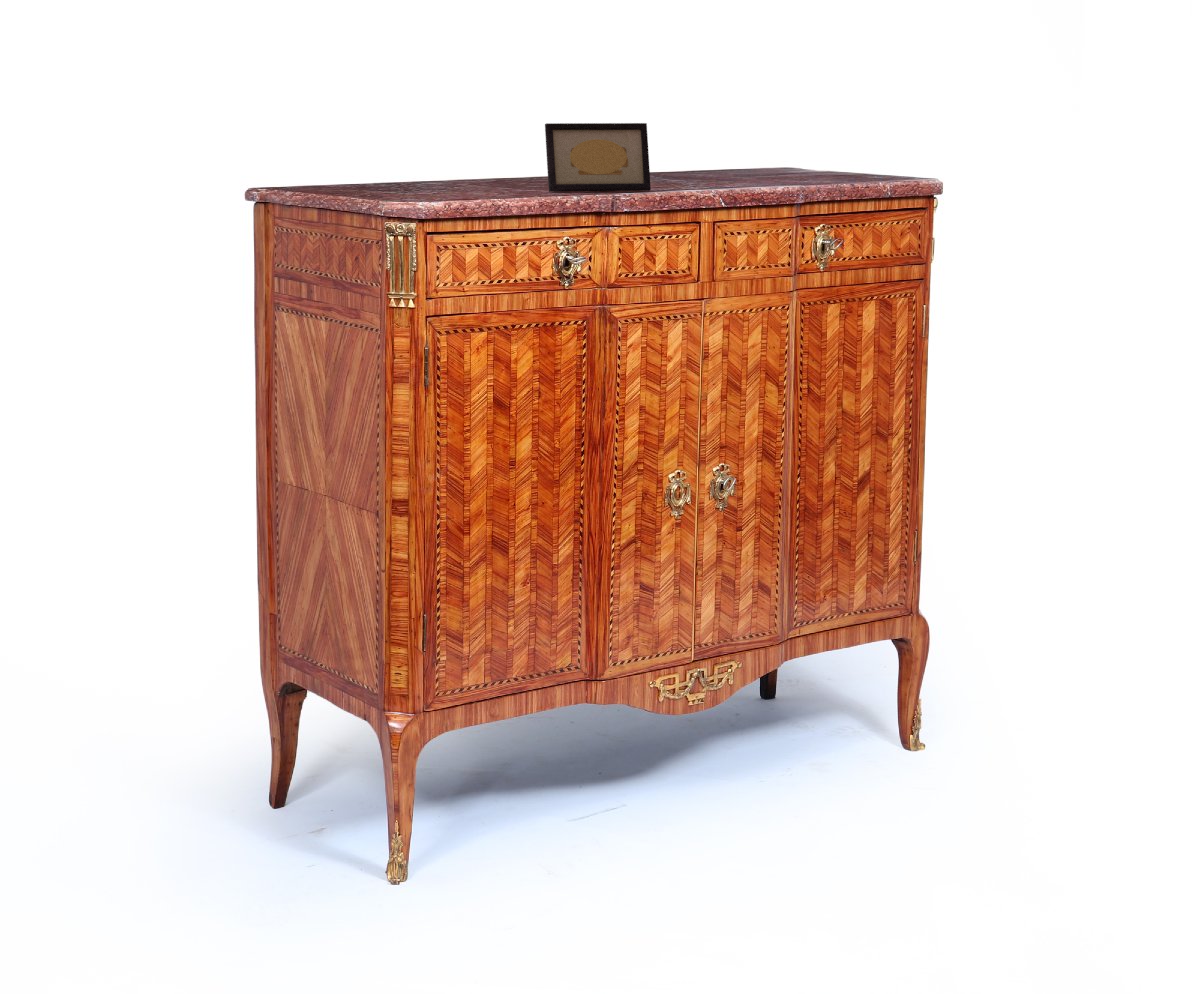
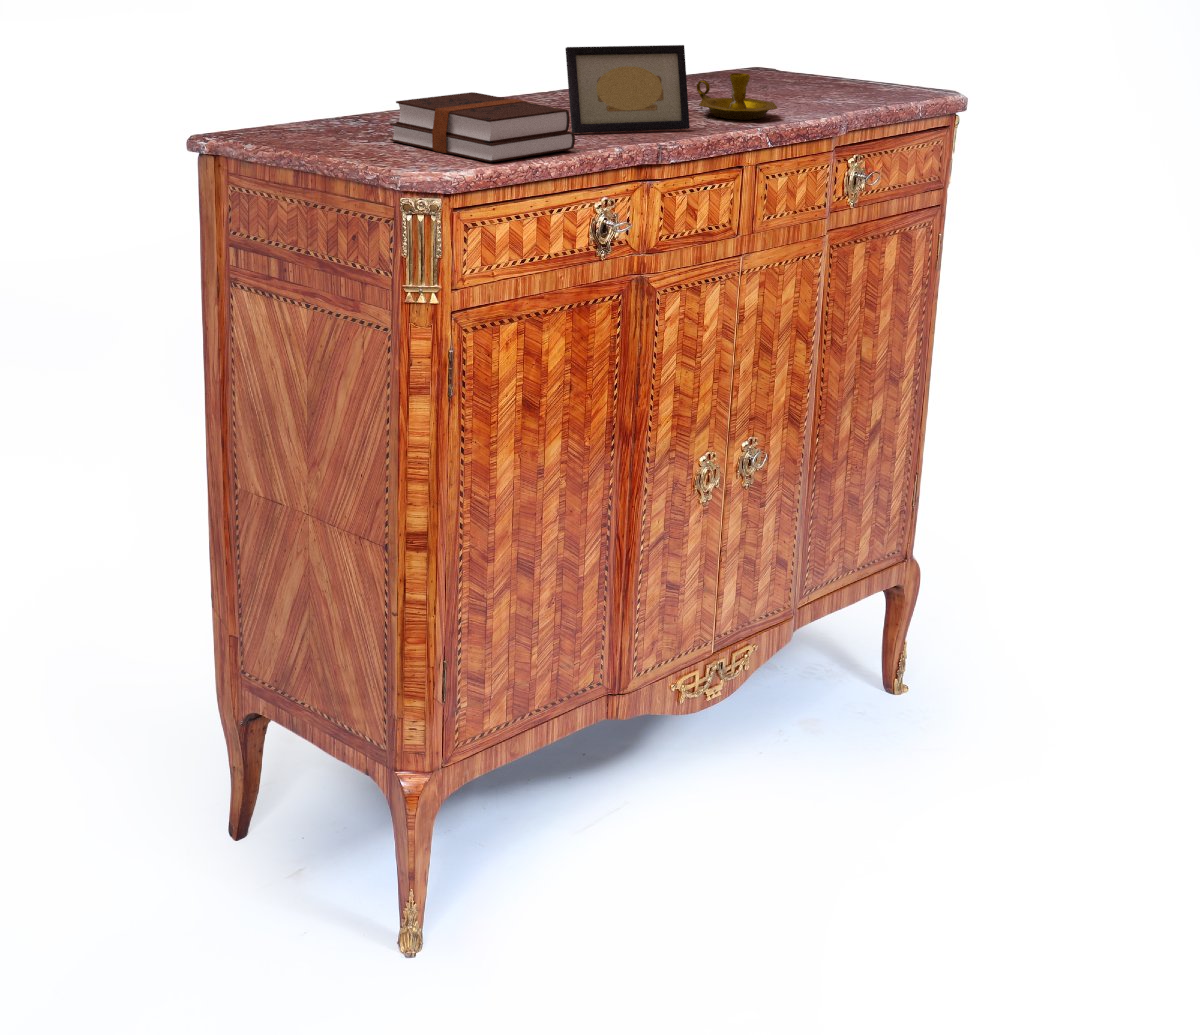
candlestick: none [671,152,739,188] -> present [697,73,777,120]
hardback book: none [395,159,538,200] -> present [390,92,575,162]

